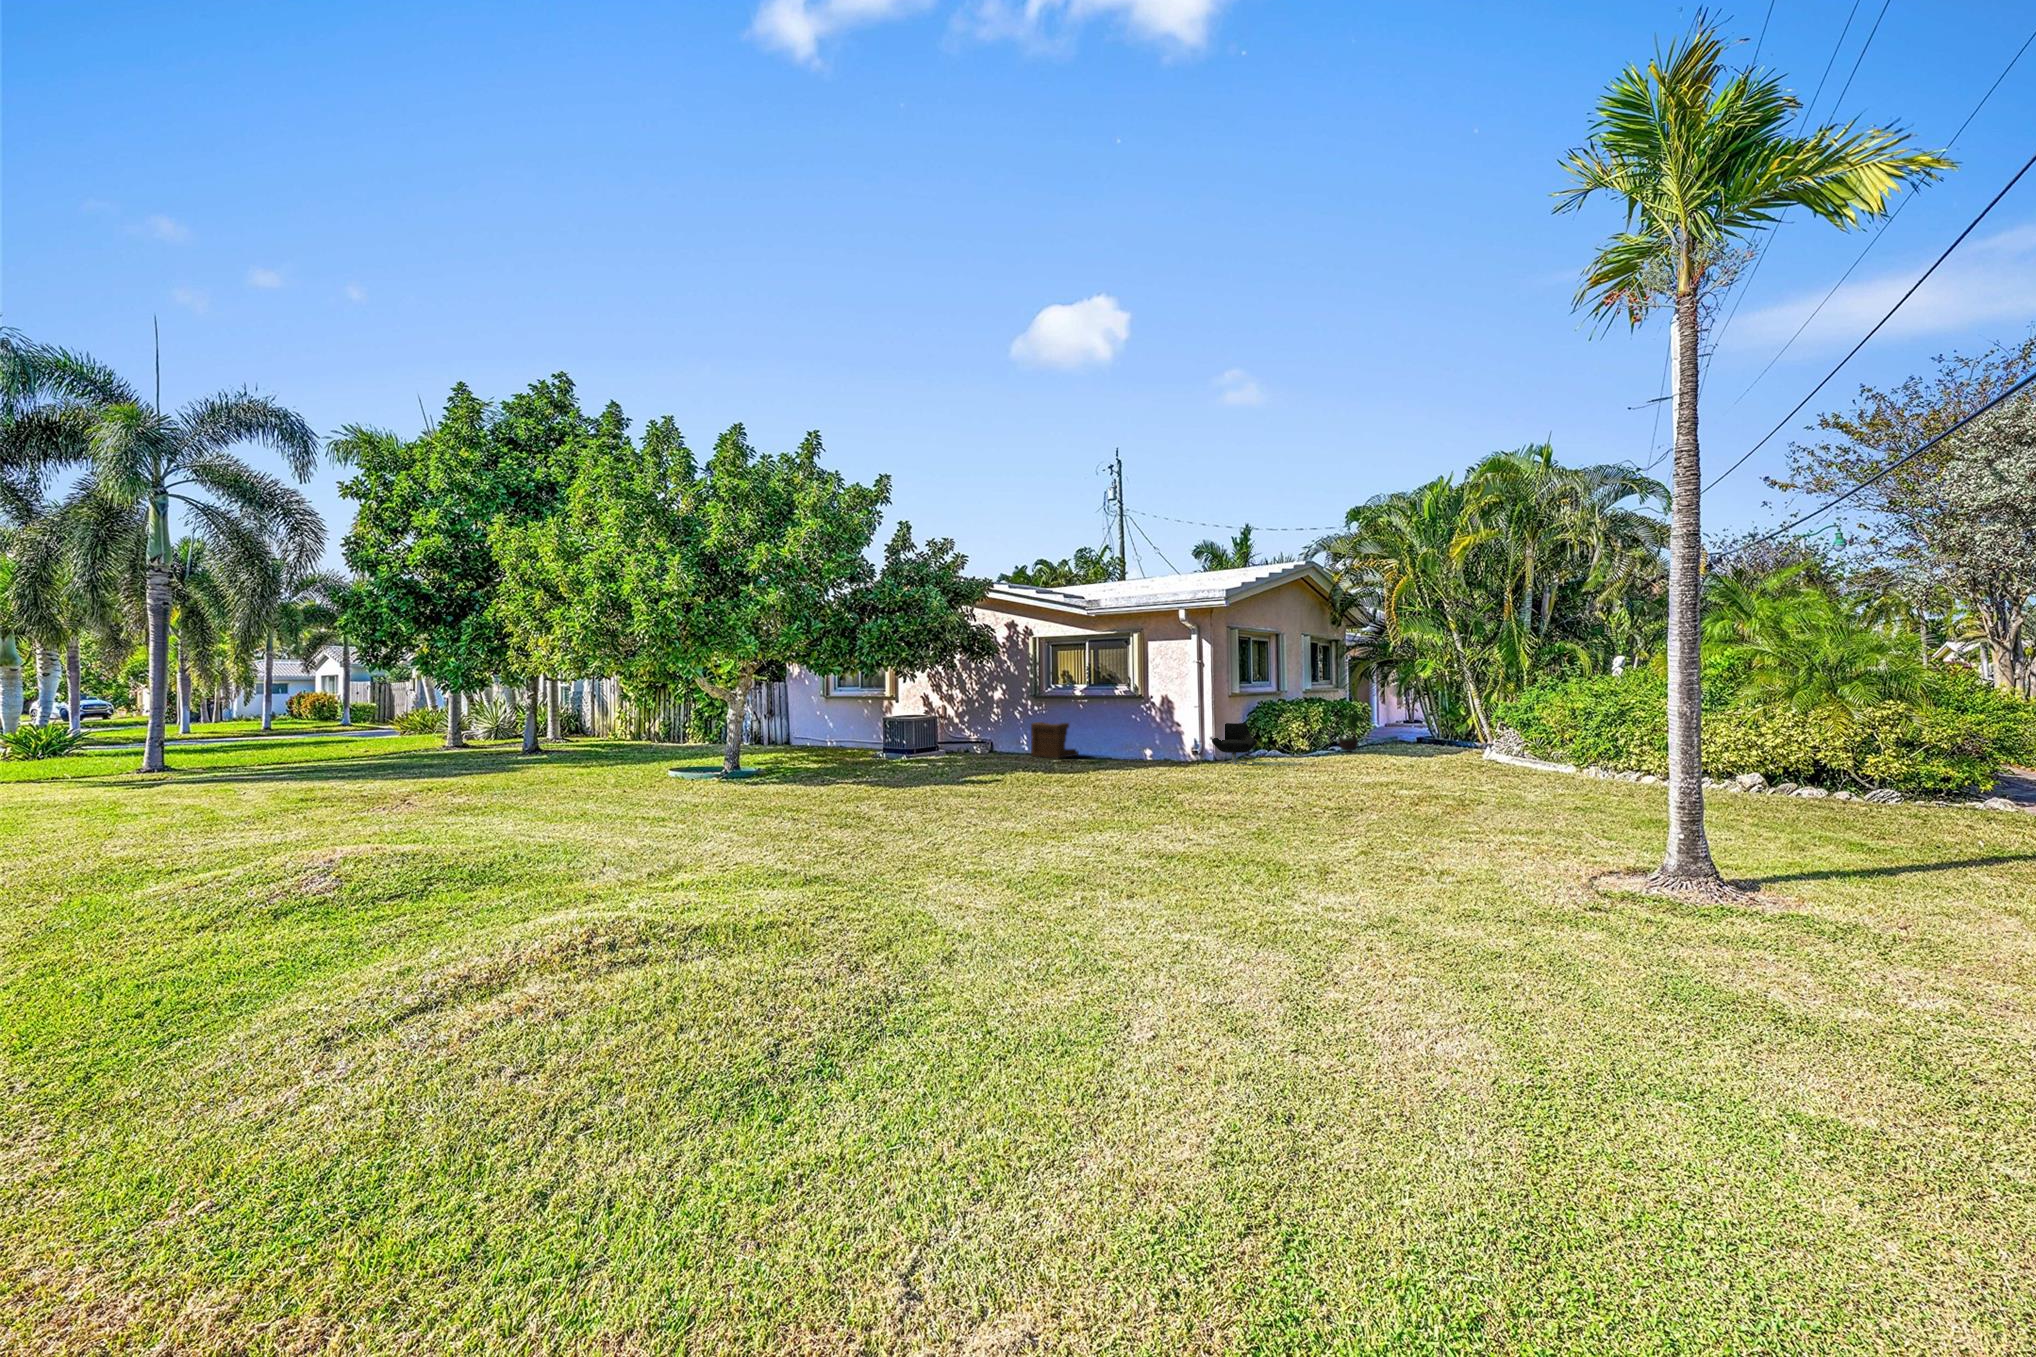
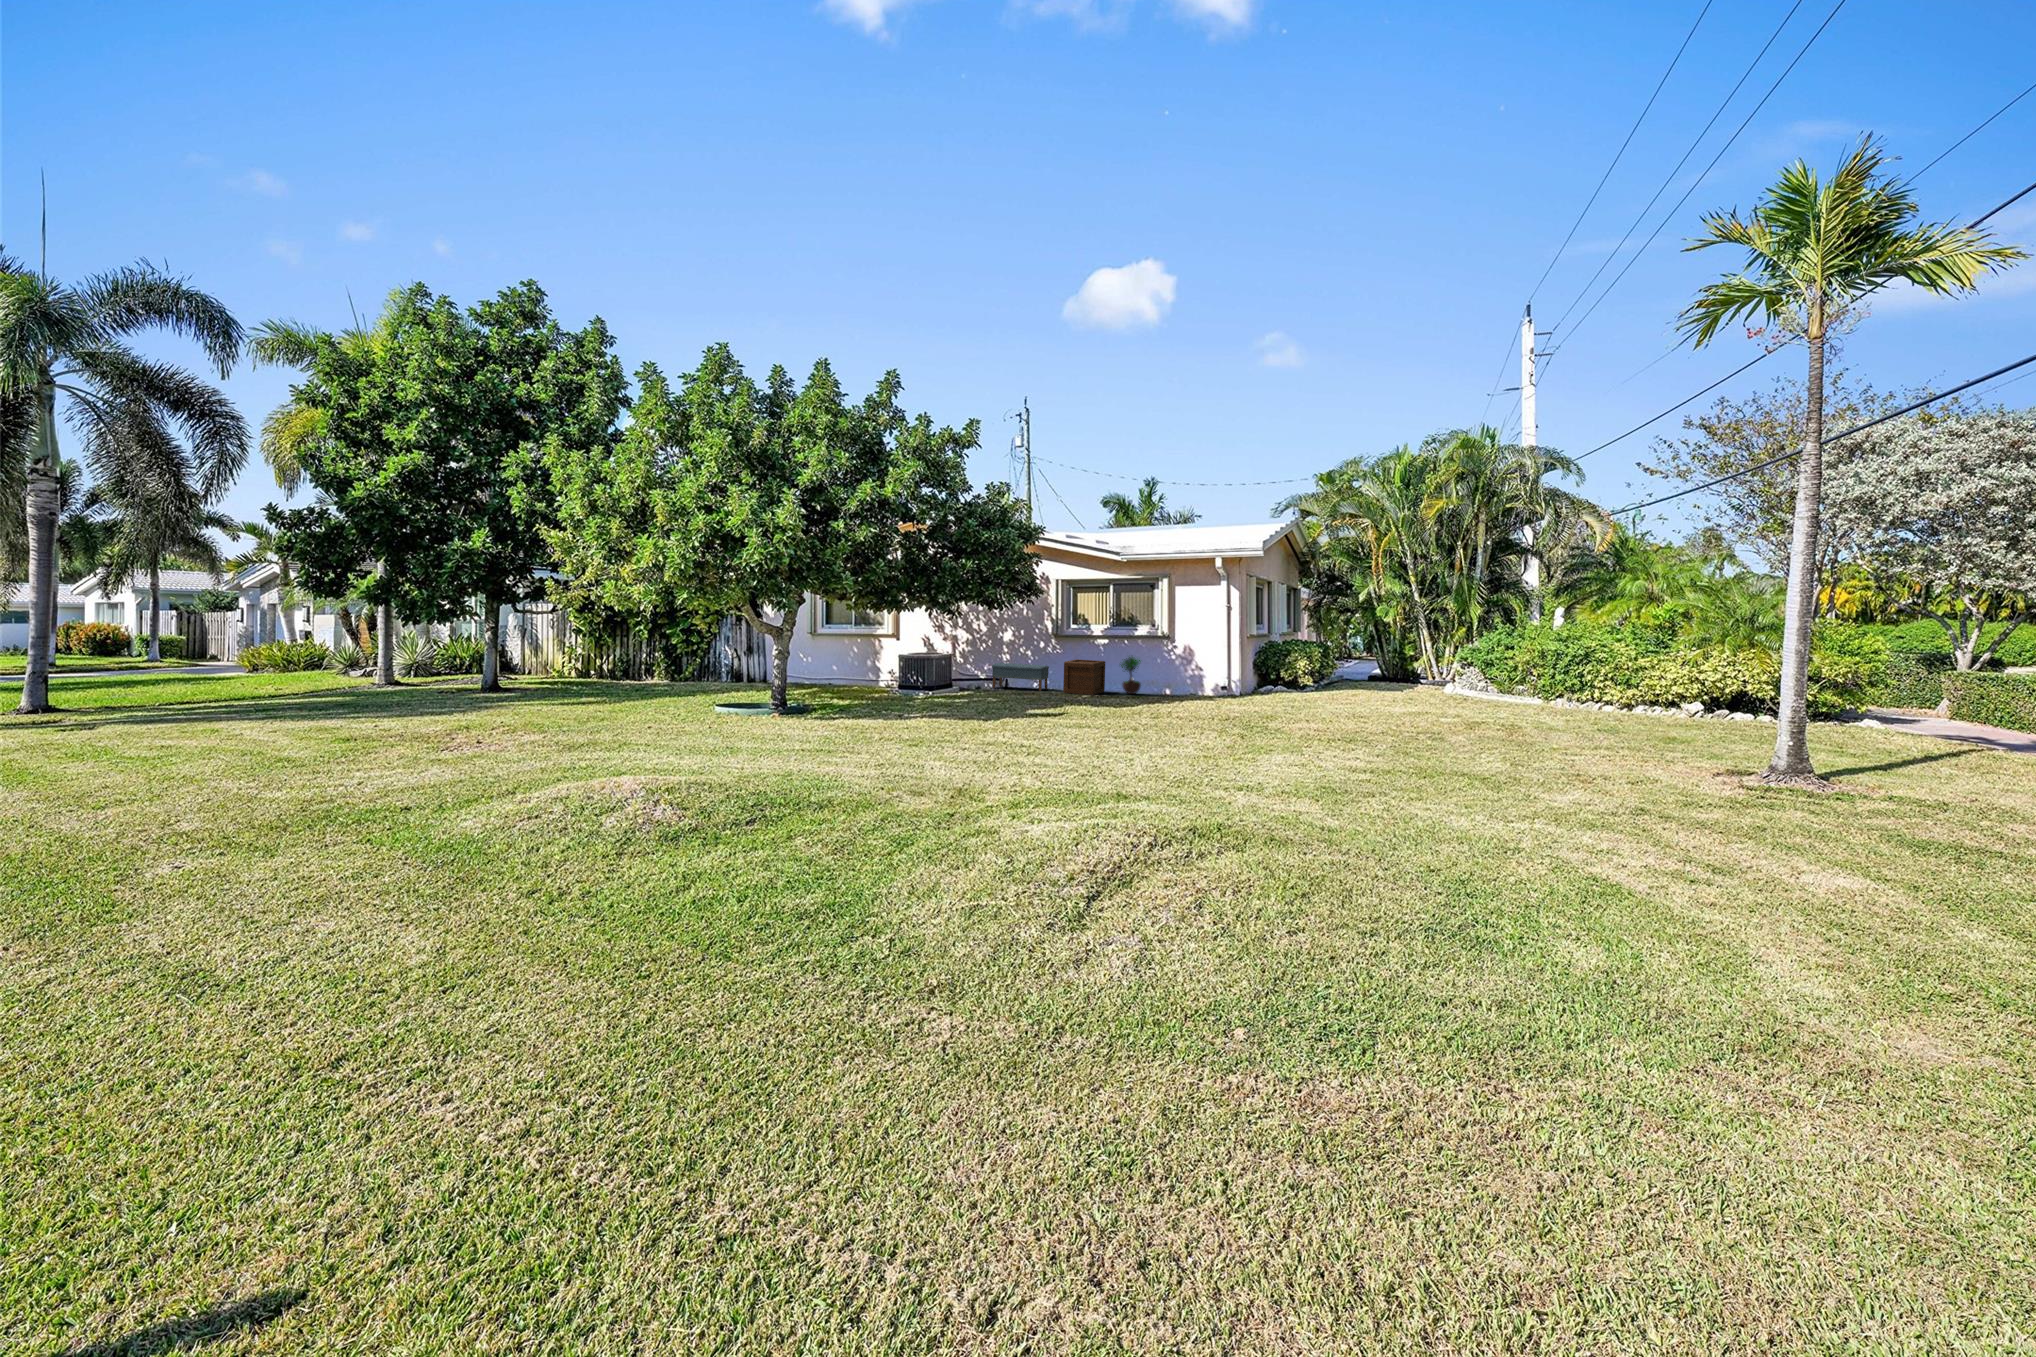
potted tree: present [1339,713,1362,752] -> present [1120,657,1141,694]
lounge chair: present [1212,723,1257,765] -> none [1233,662,1279,701]
bench: none [969,724,1027,755] -> present [992,663,1049,691]

